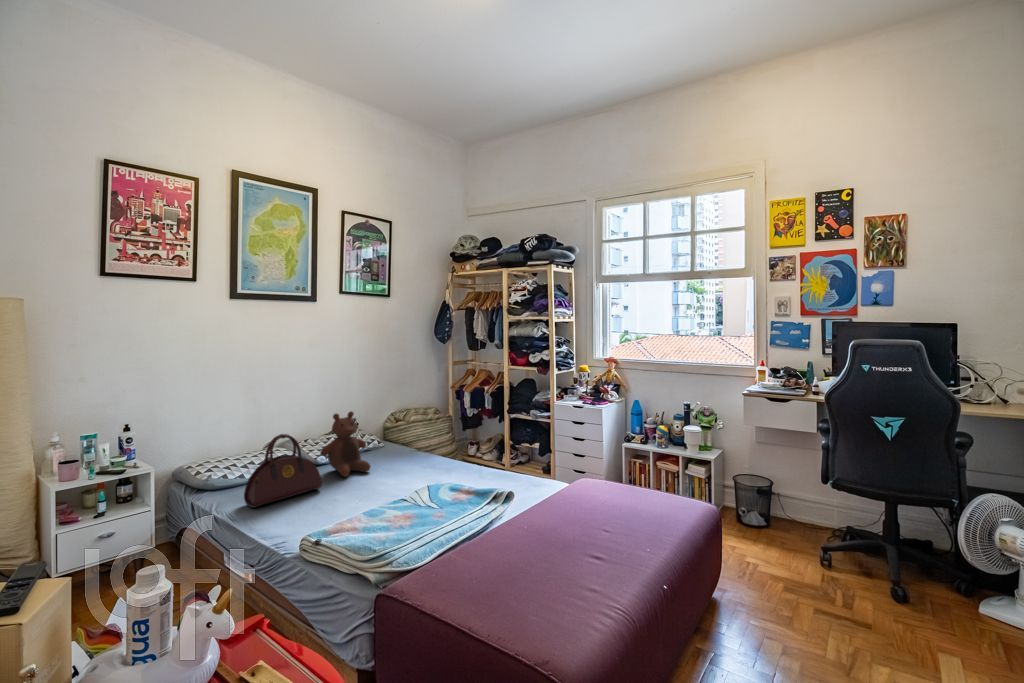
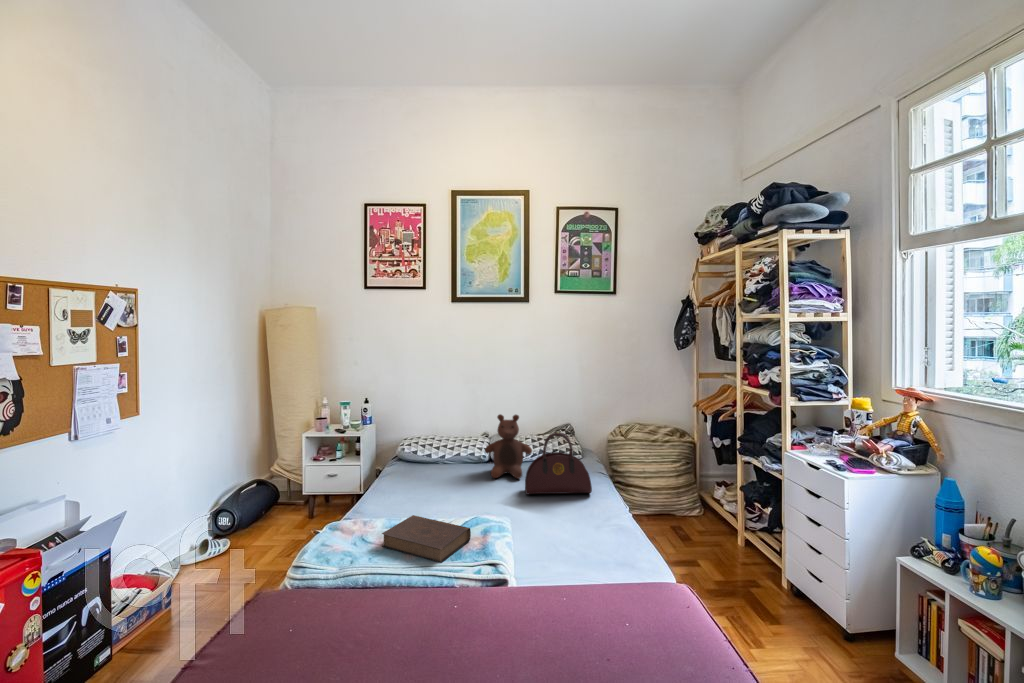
handbag: present [244,434,322,508] -> present [525,432,592,494]
book: none [377,498,455,539] -> present [382,515,471,563]

